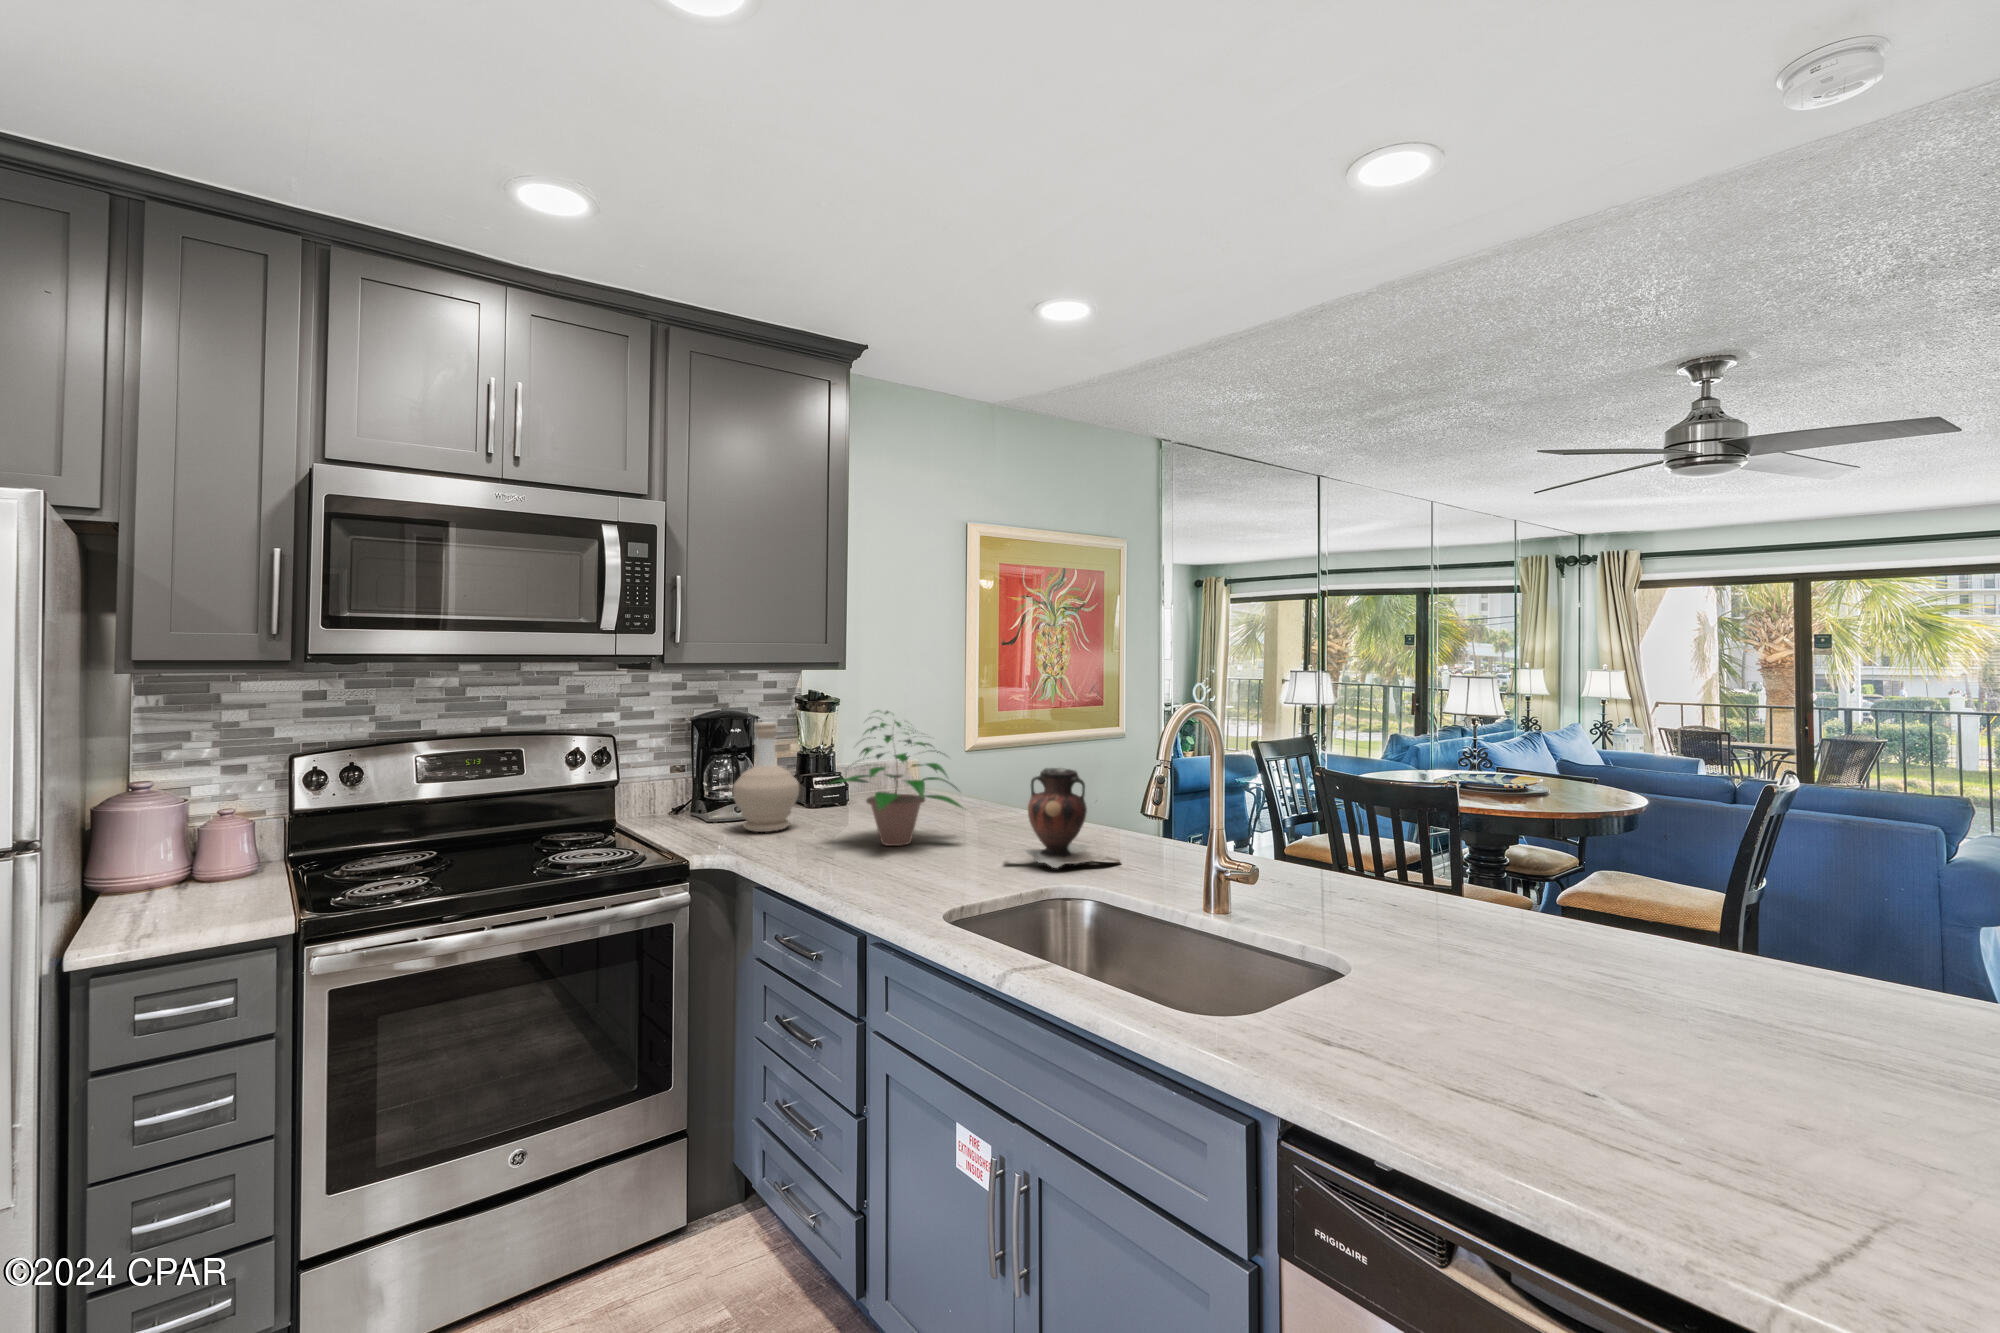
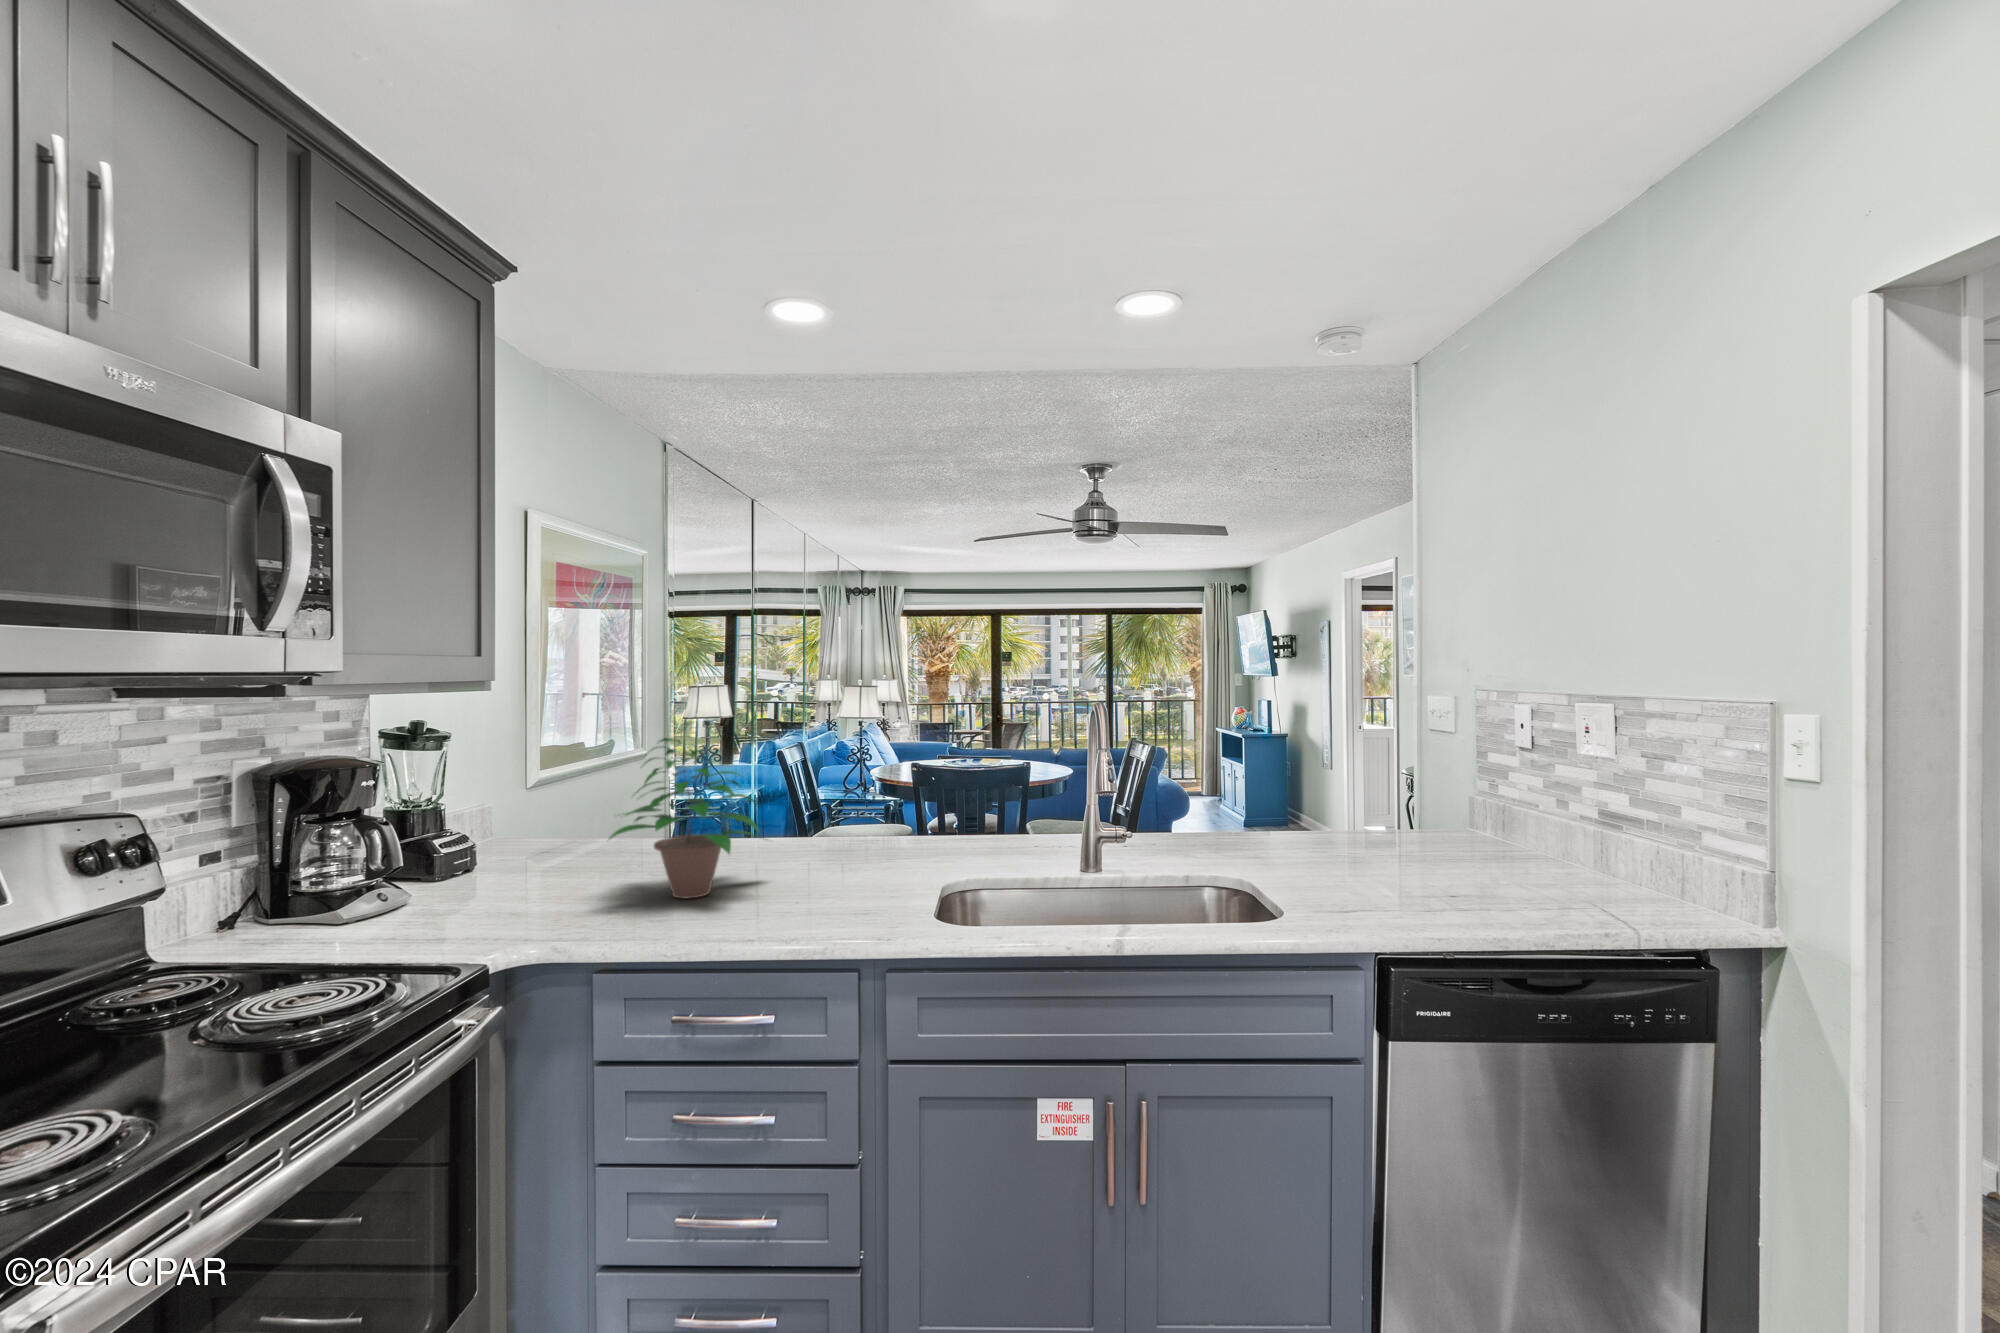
bottle: present [733,722,799,832] -> none [407,766,512,922]
vase: present [1005,768,1120,868] -> none [853,782,950,879]

